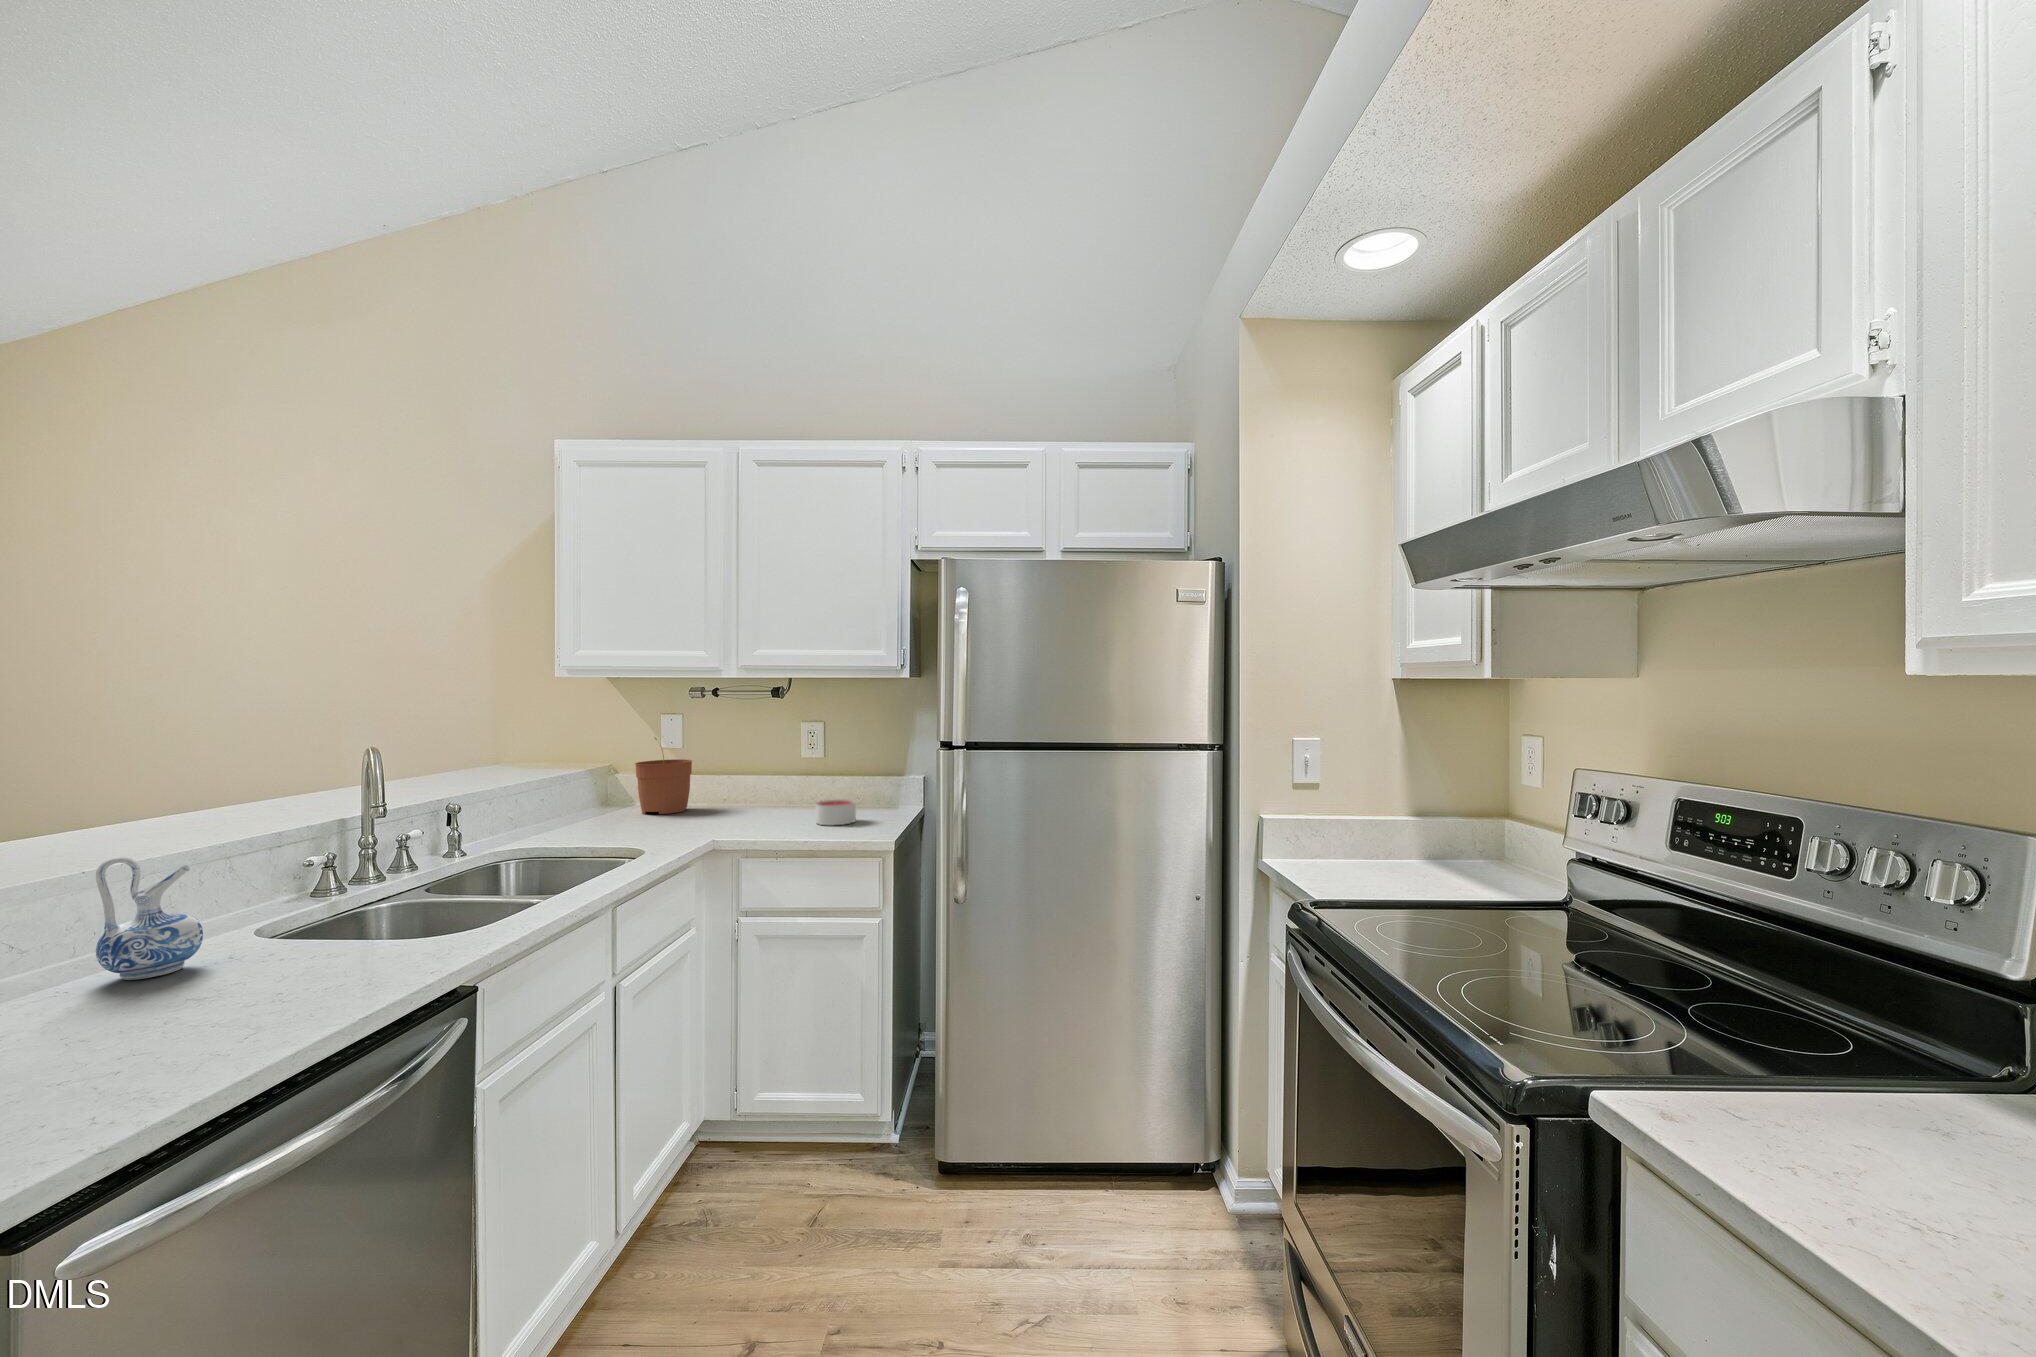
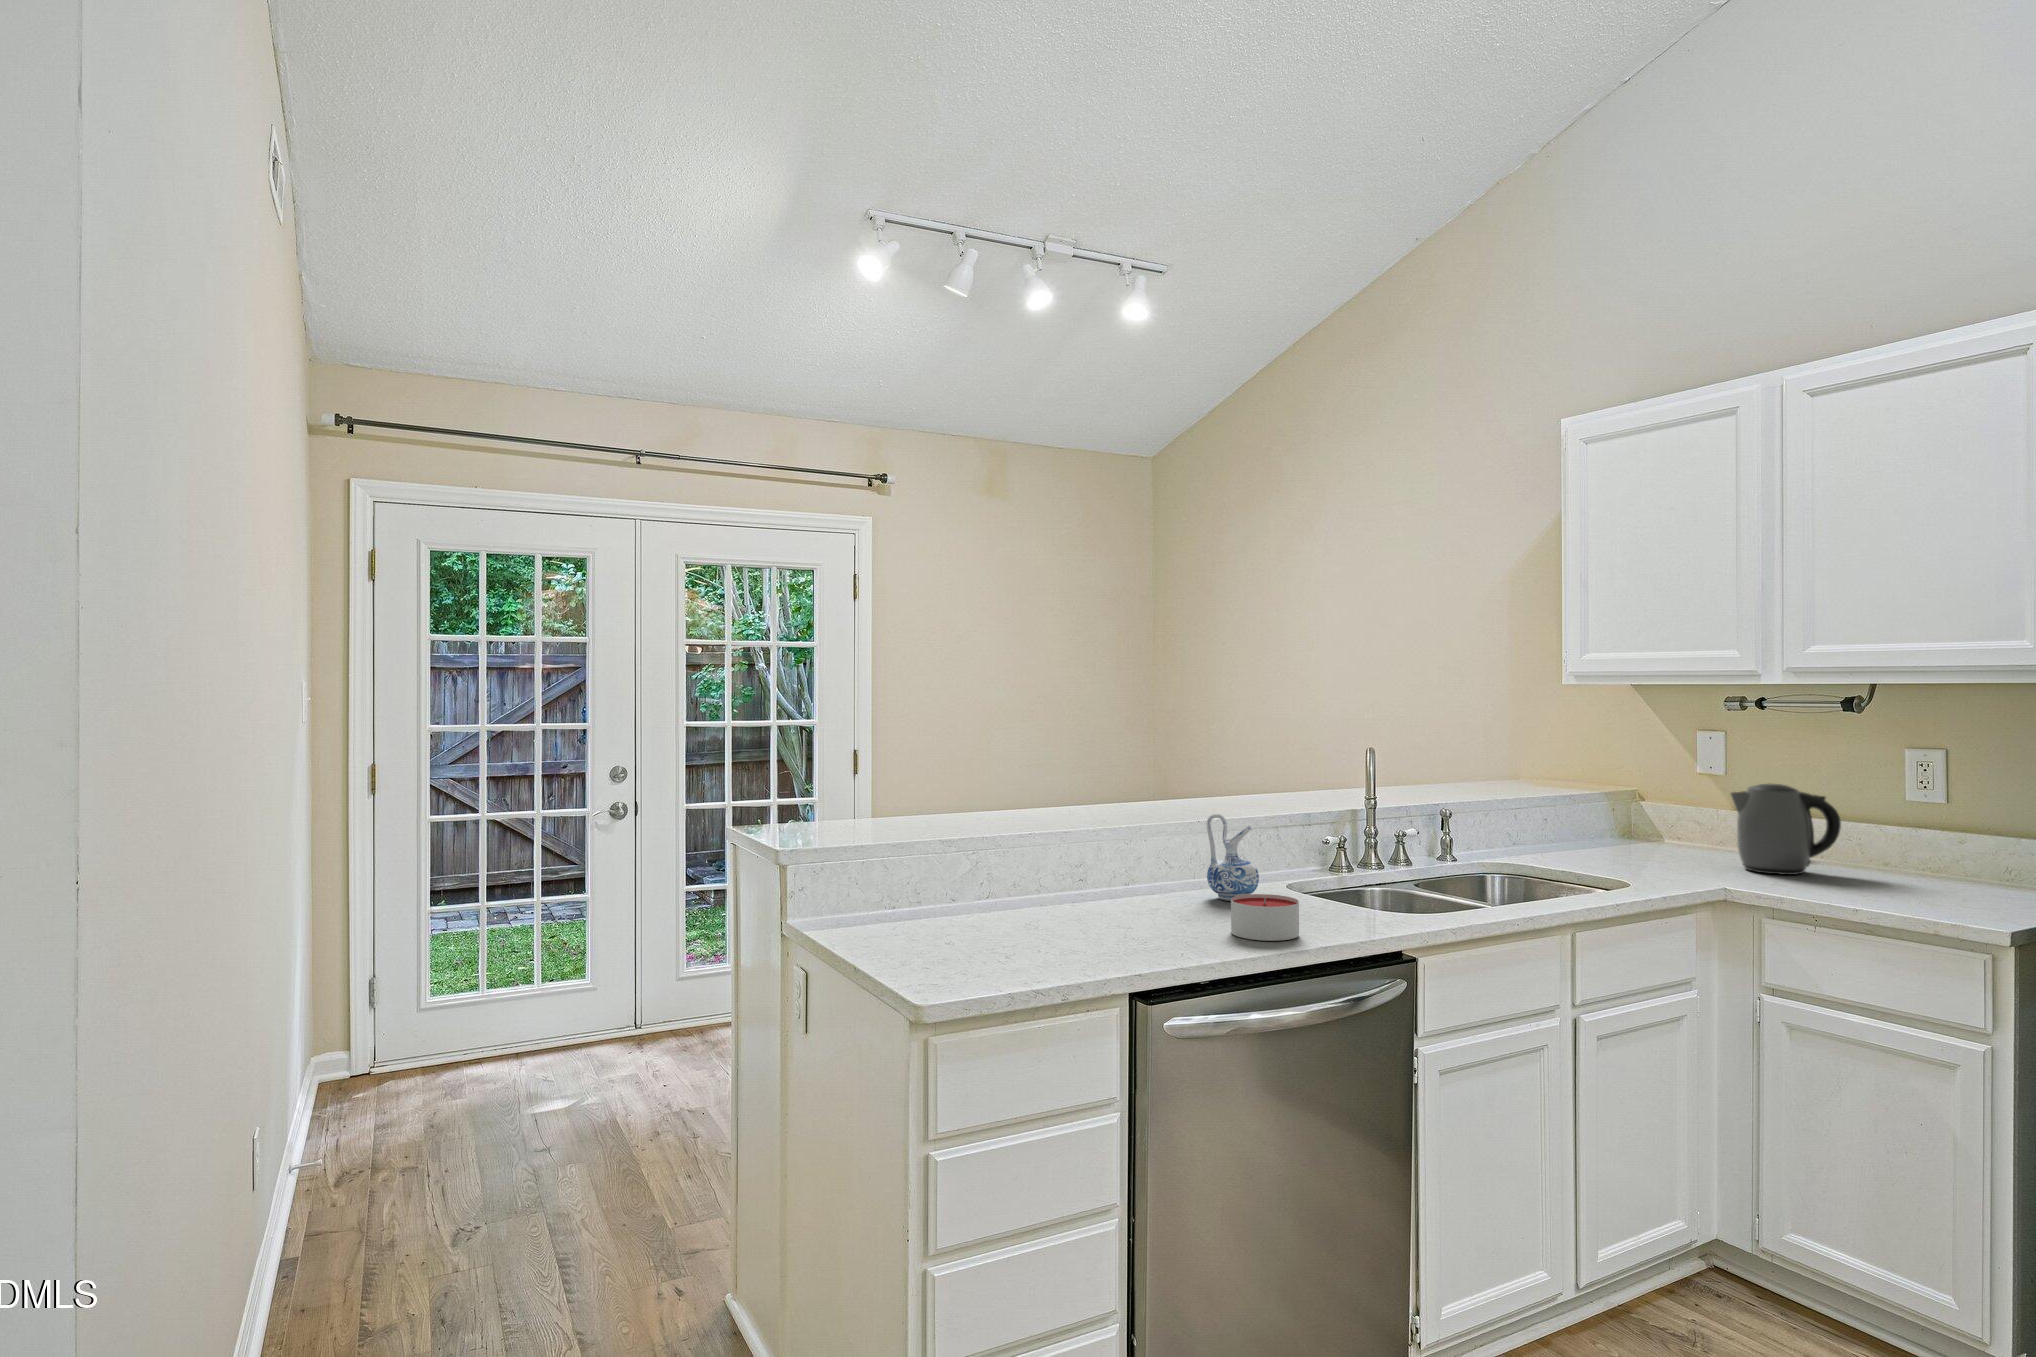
plant pot: present [635,738,692,814] -> none [1652,757,1729,855]
kettle: none [702,752,773,820] -> present [1731,784,1841,875]
candle: present [816,800,856,825] -> present [1231,894,1299,941]

